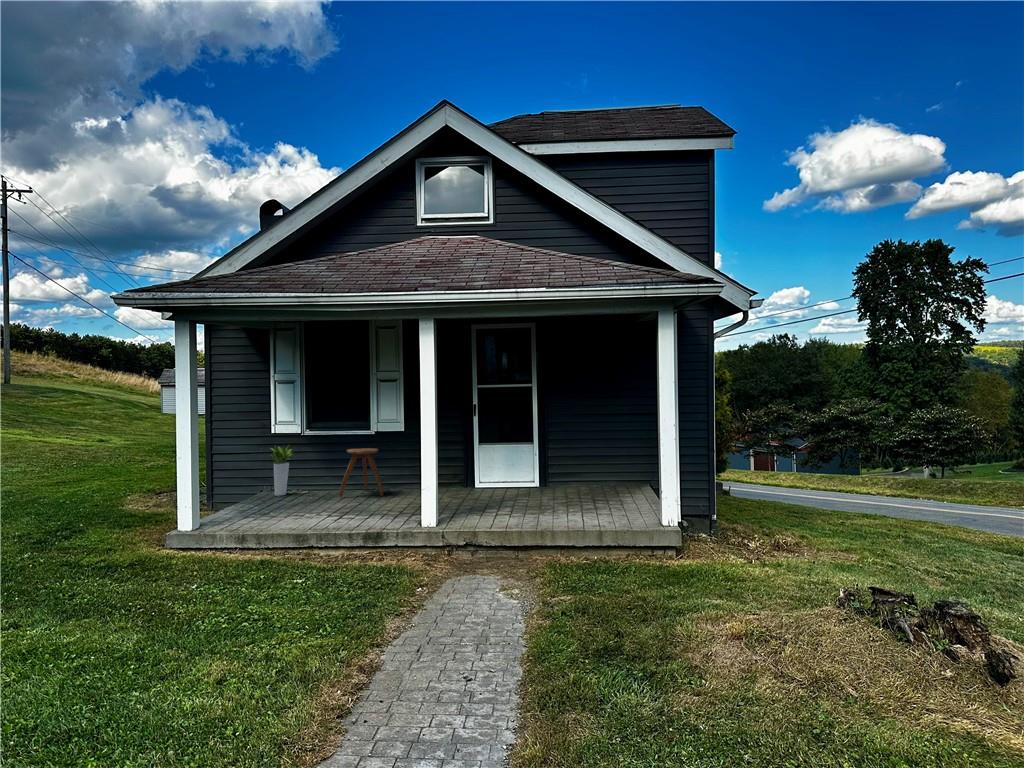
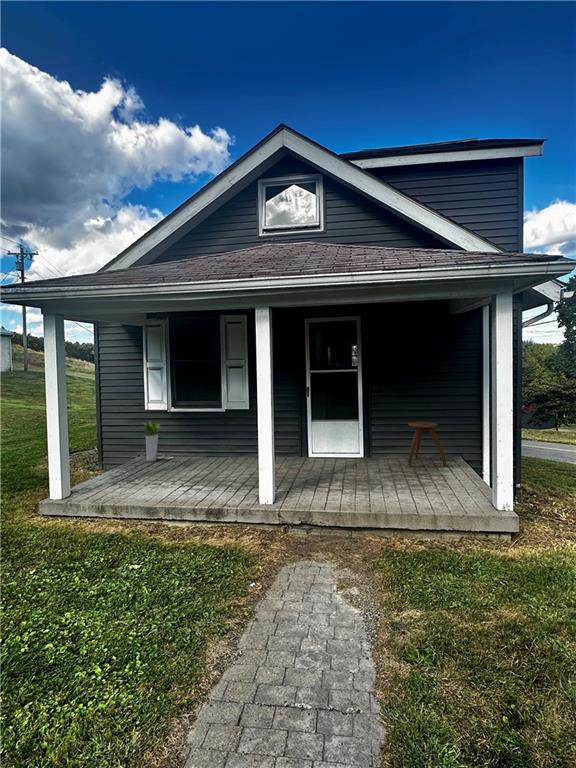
stool: present [339,448,383,497] -> present [408,422,446,466]

